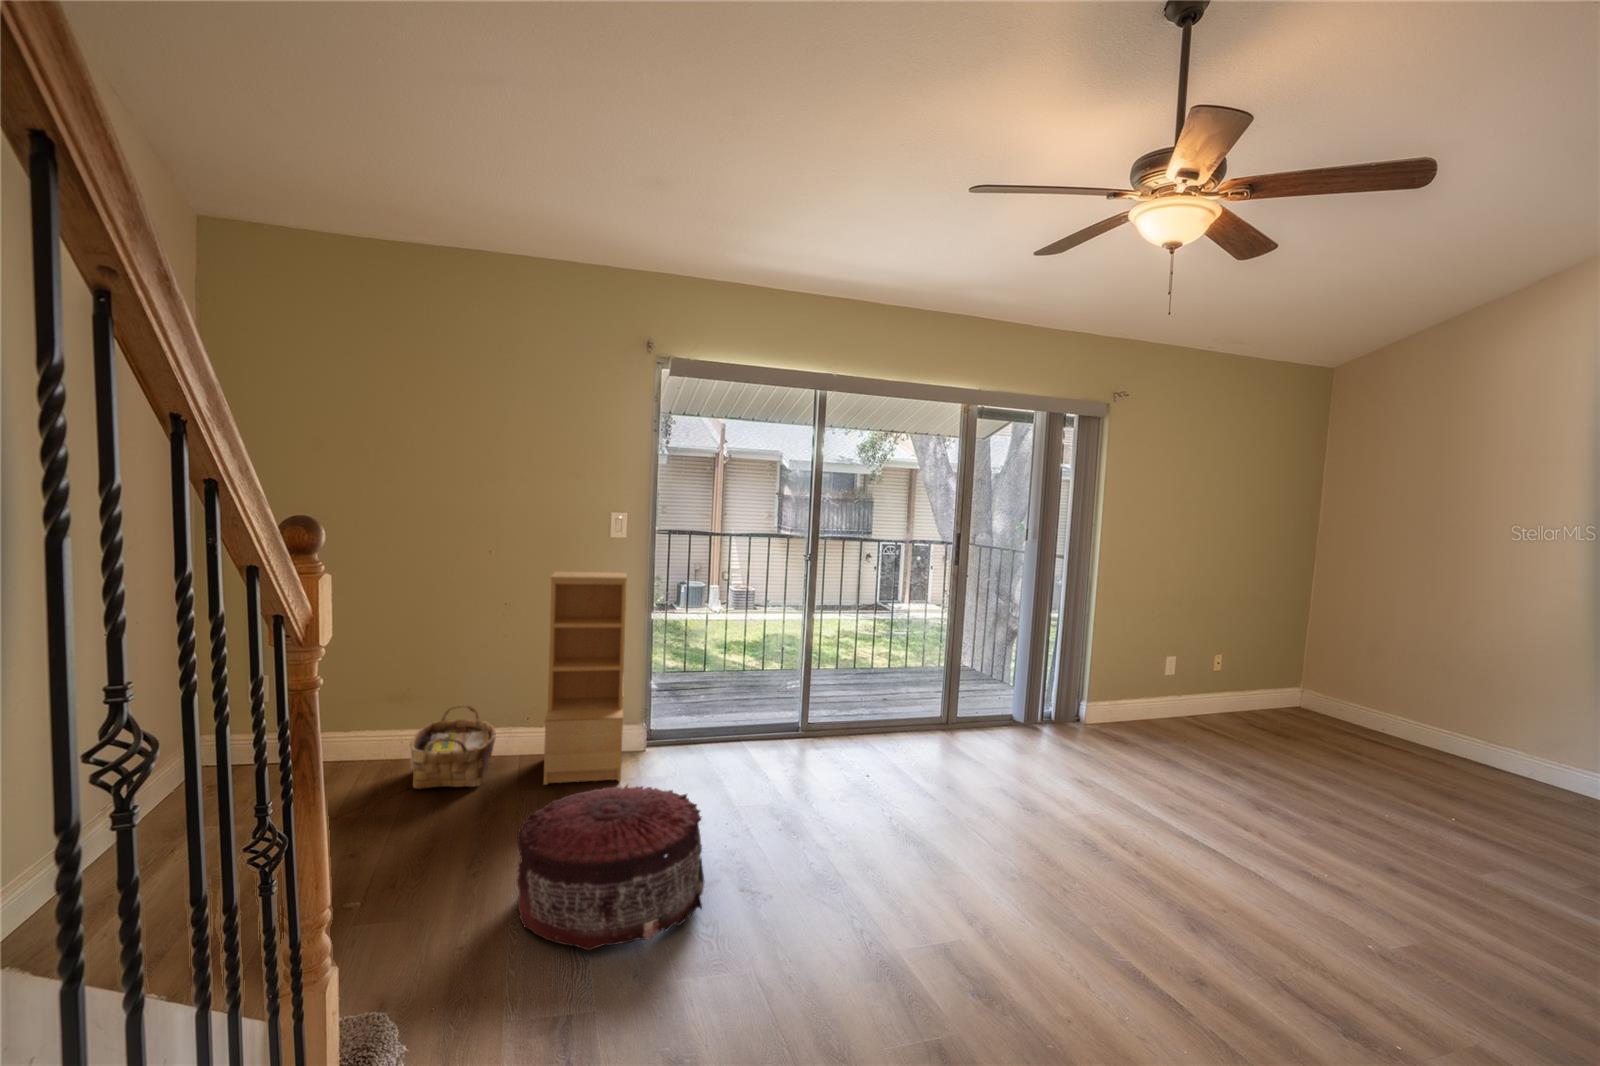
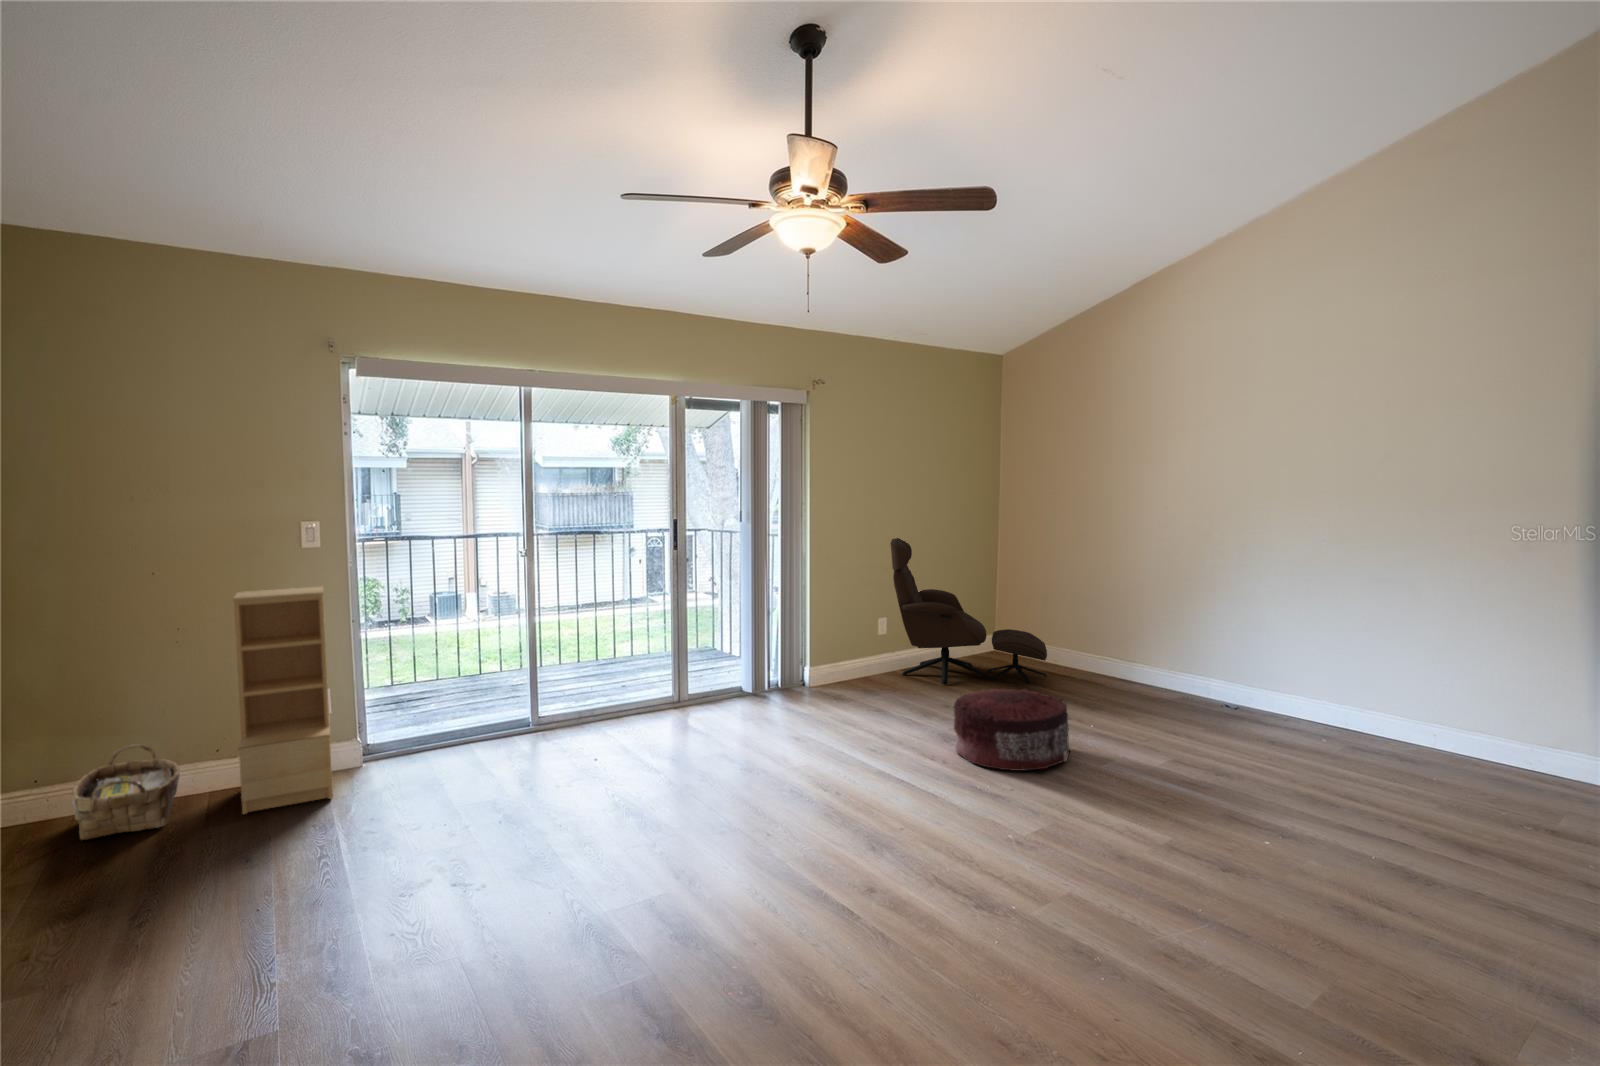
lounge chair: none [1188,569,1393,754] -> present [890,538,1047,684]
pouf: present [517,785,704,950] -> present [954,689,1070,771]

